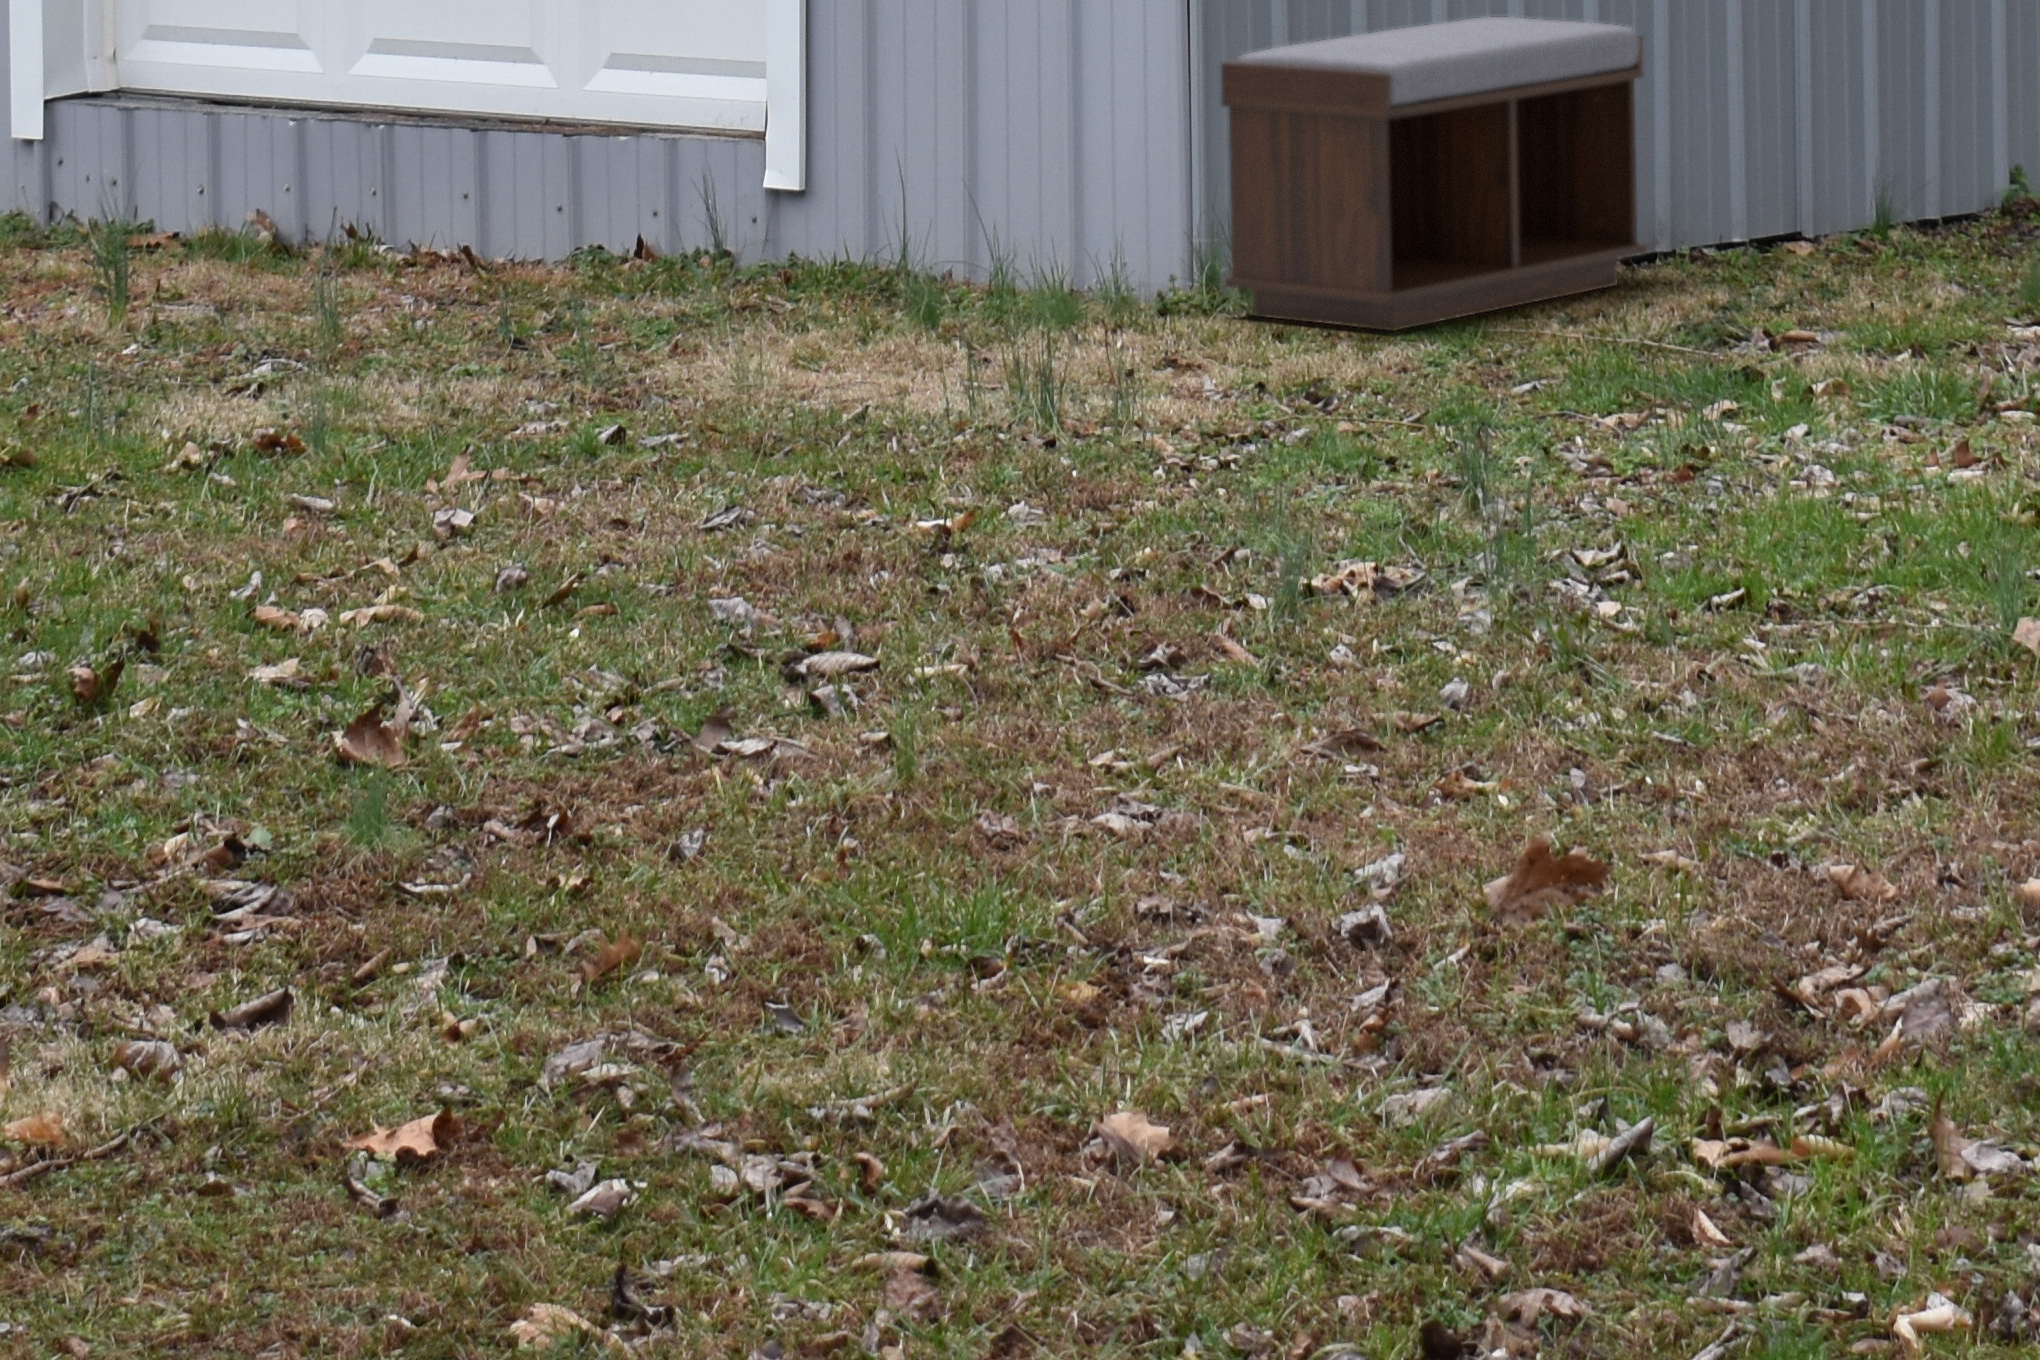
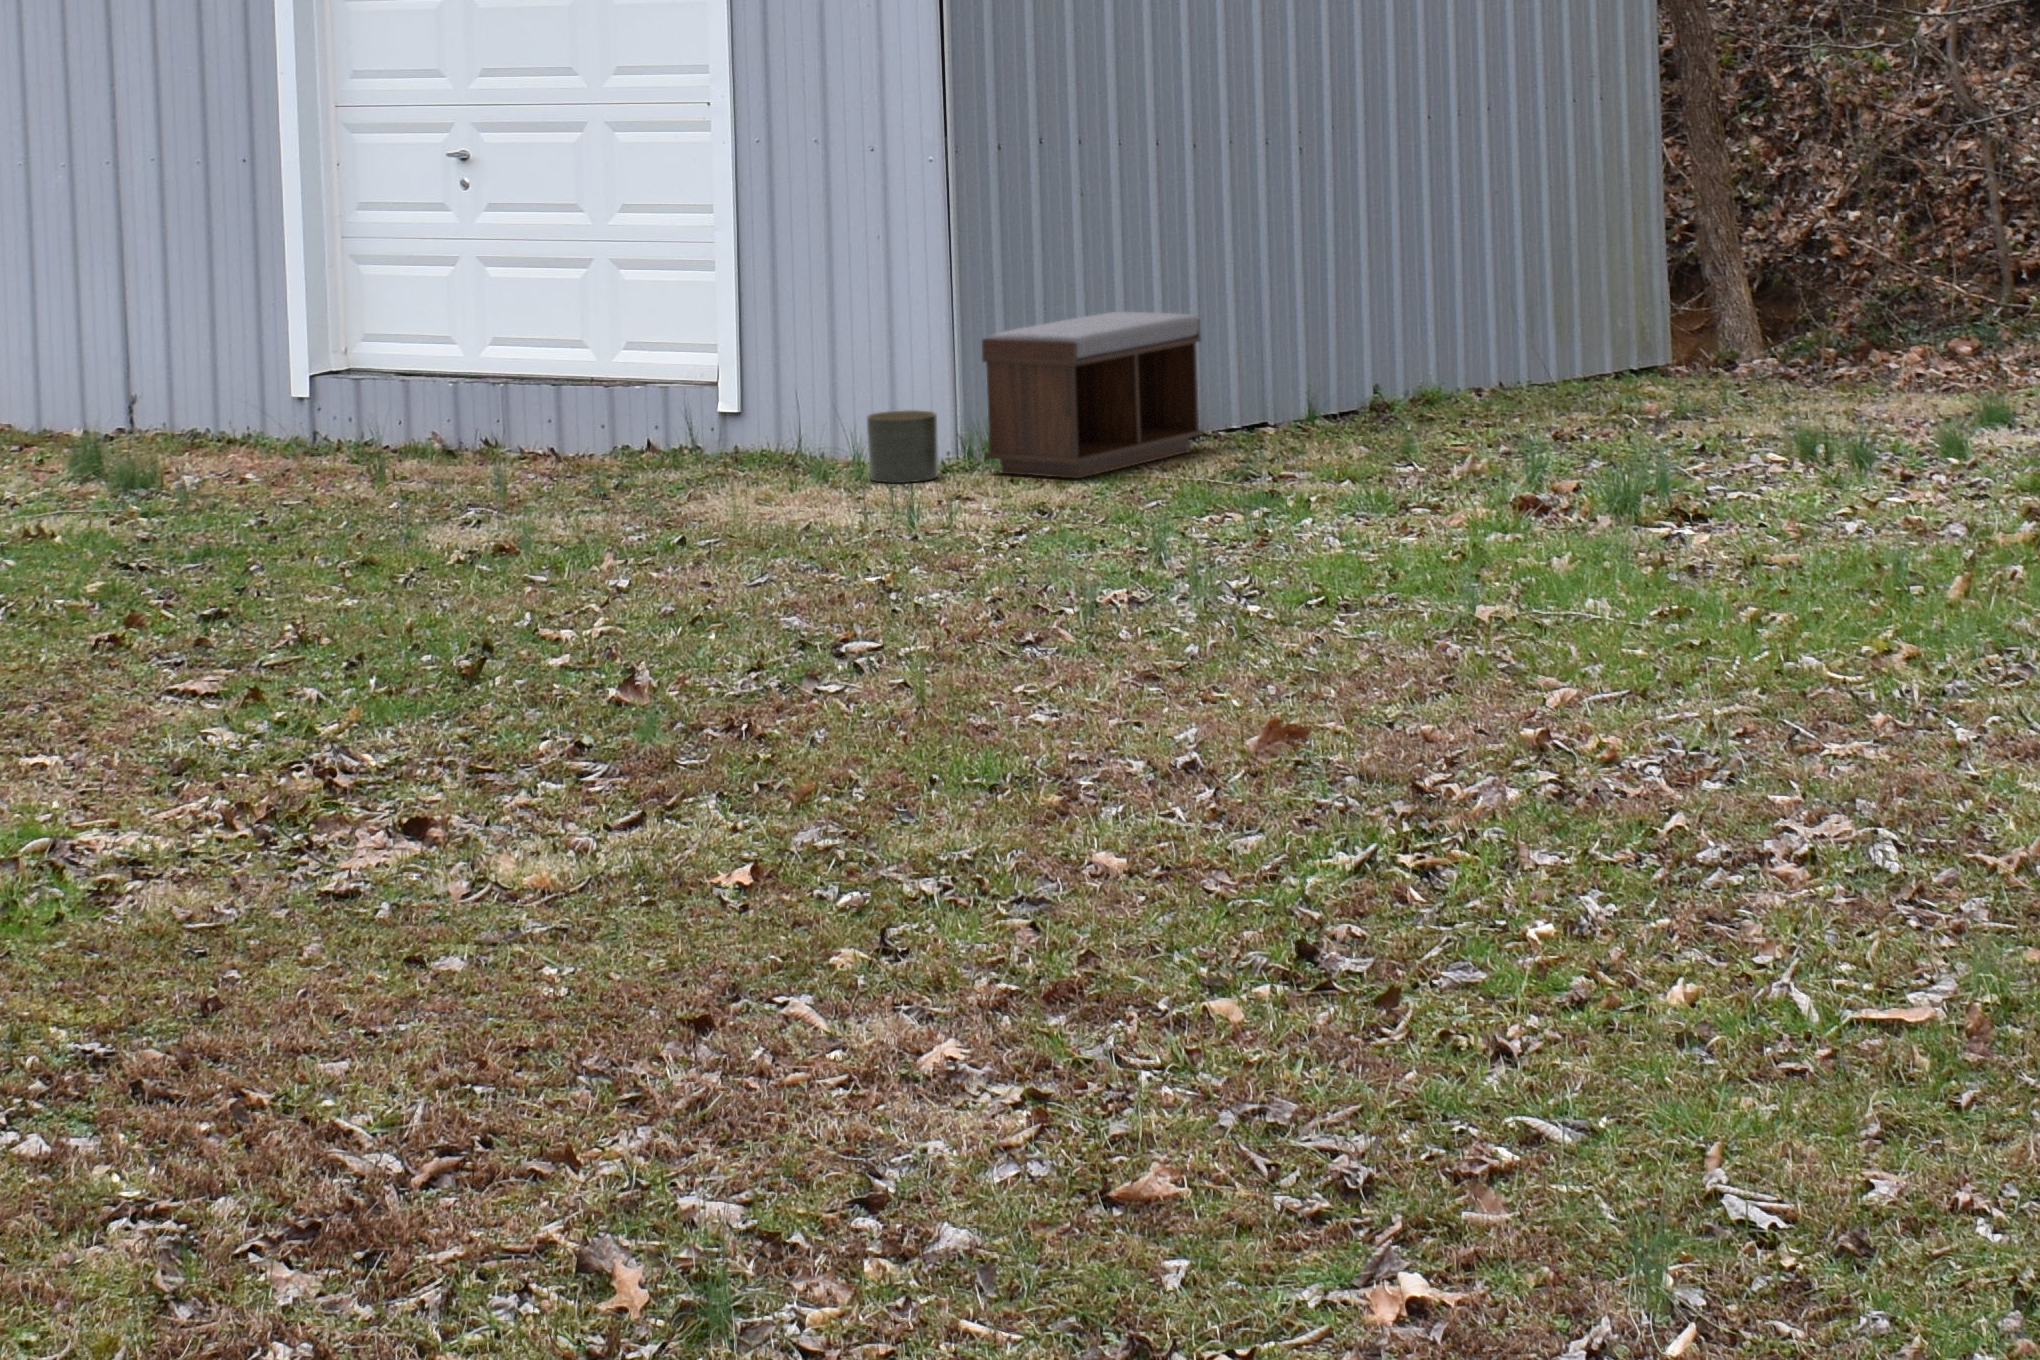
planter: none [1003,193,1134,329] -> present [867,410,938,483]

